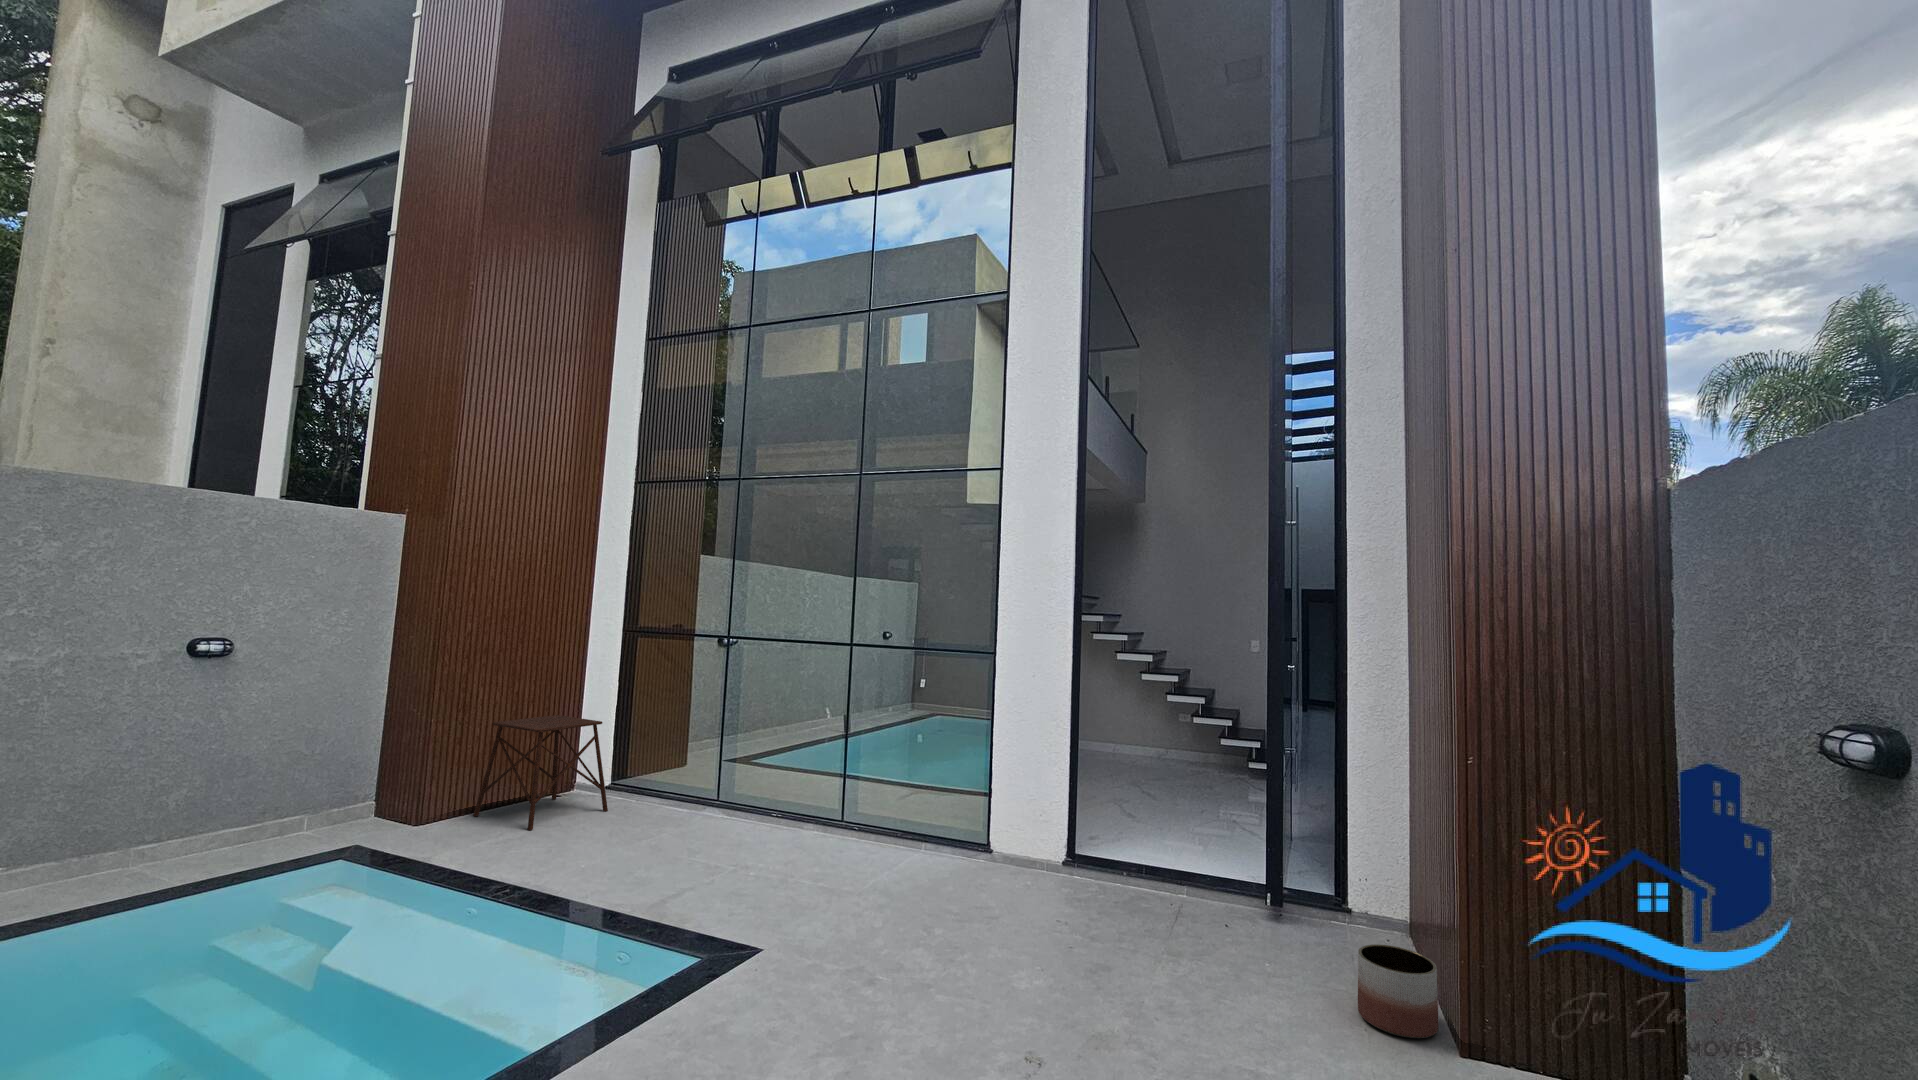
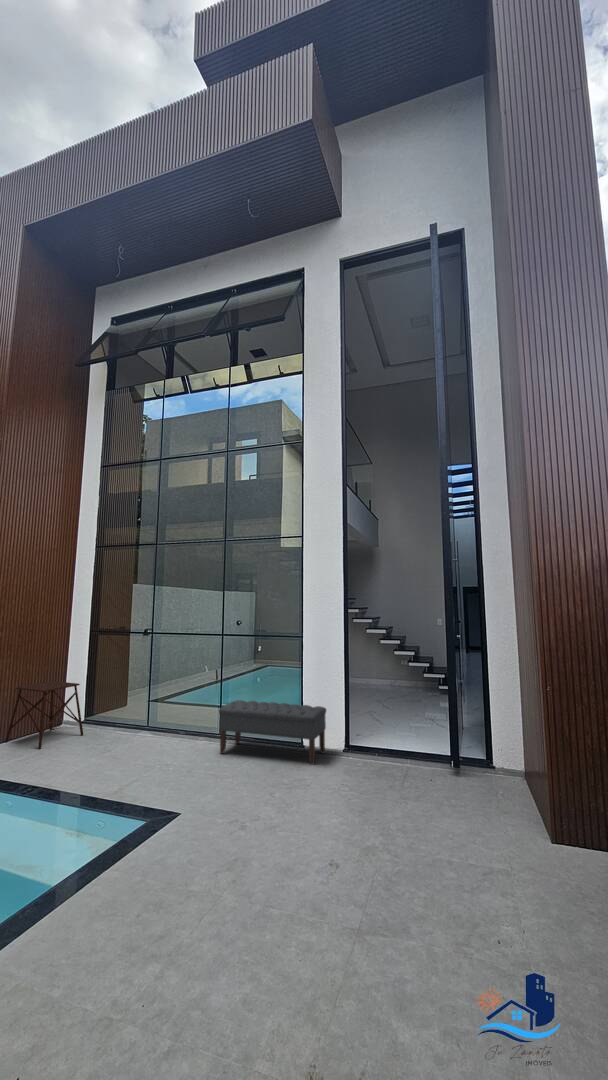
bench: none [841,764,1036,886] -> present [219,700,326,765]
planter: present [1358,944,1438,1038] -> none [496,783,537,831]

